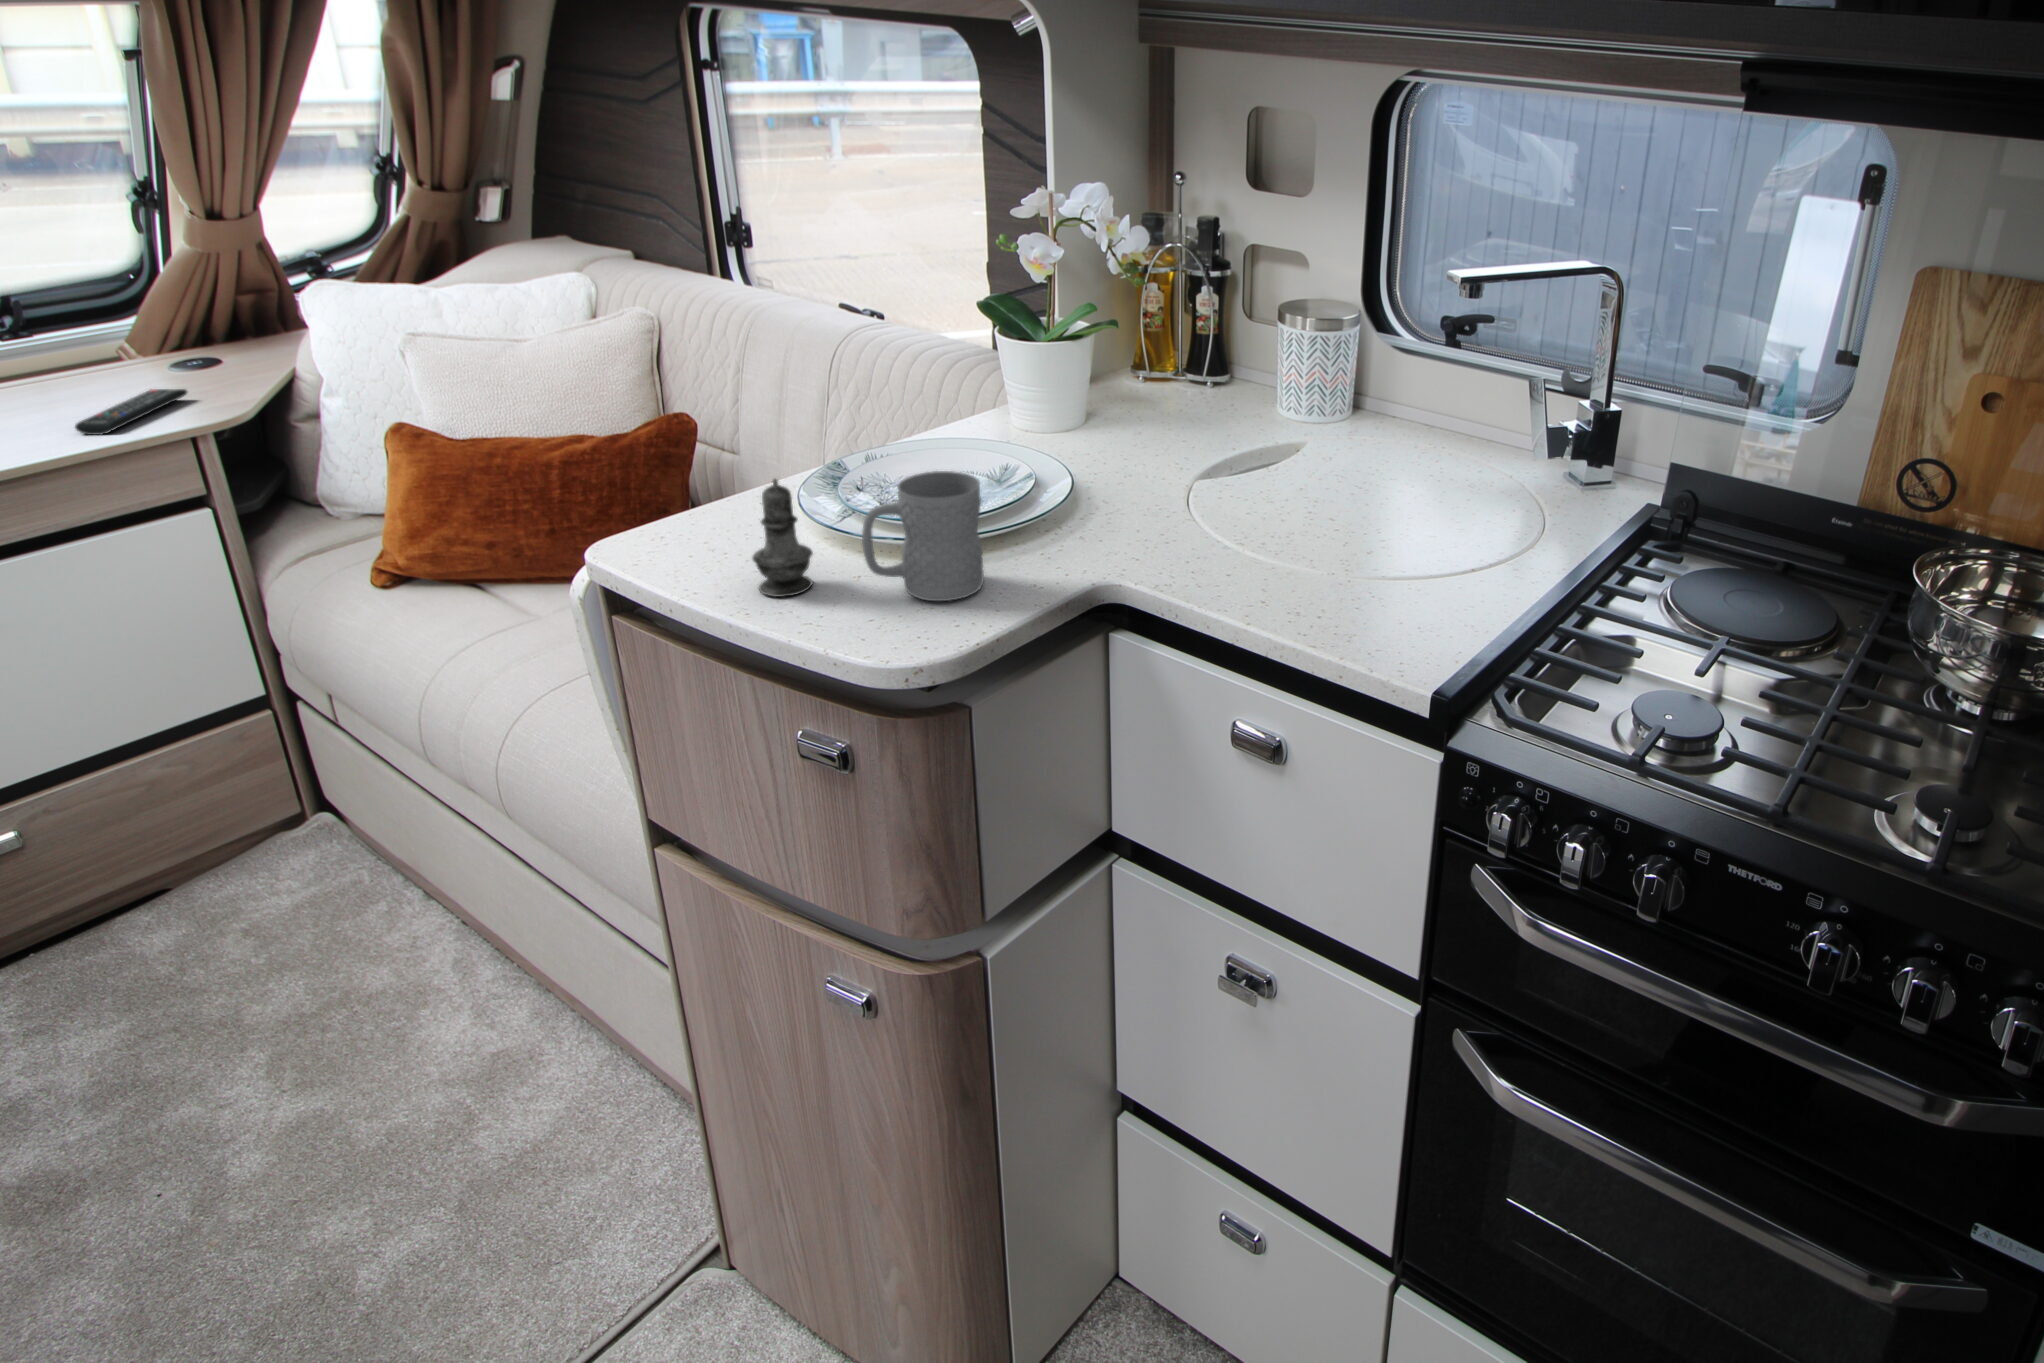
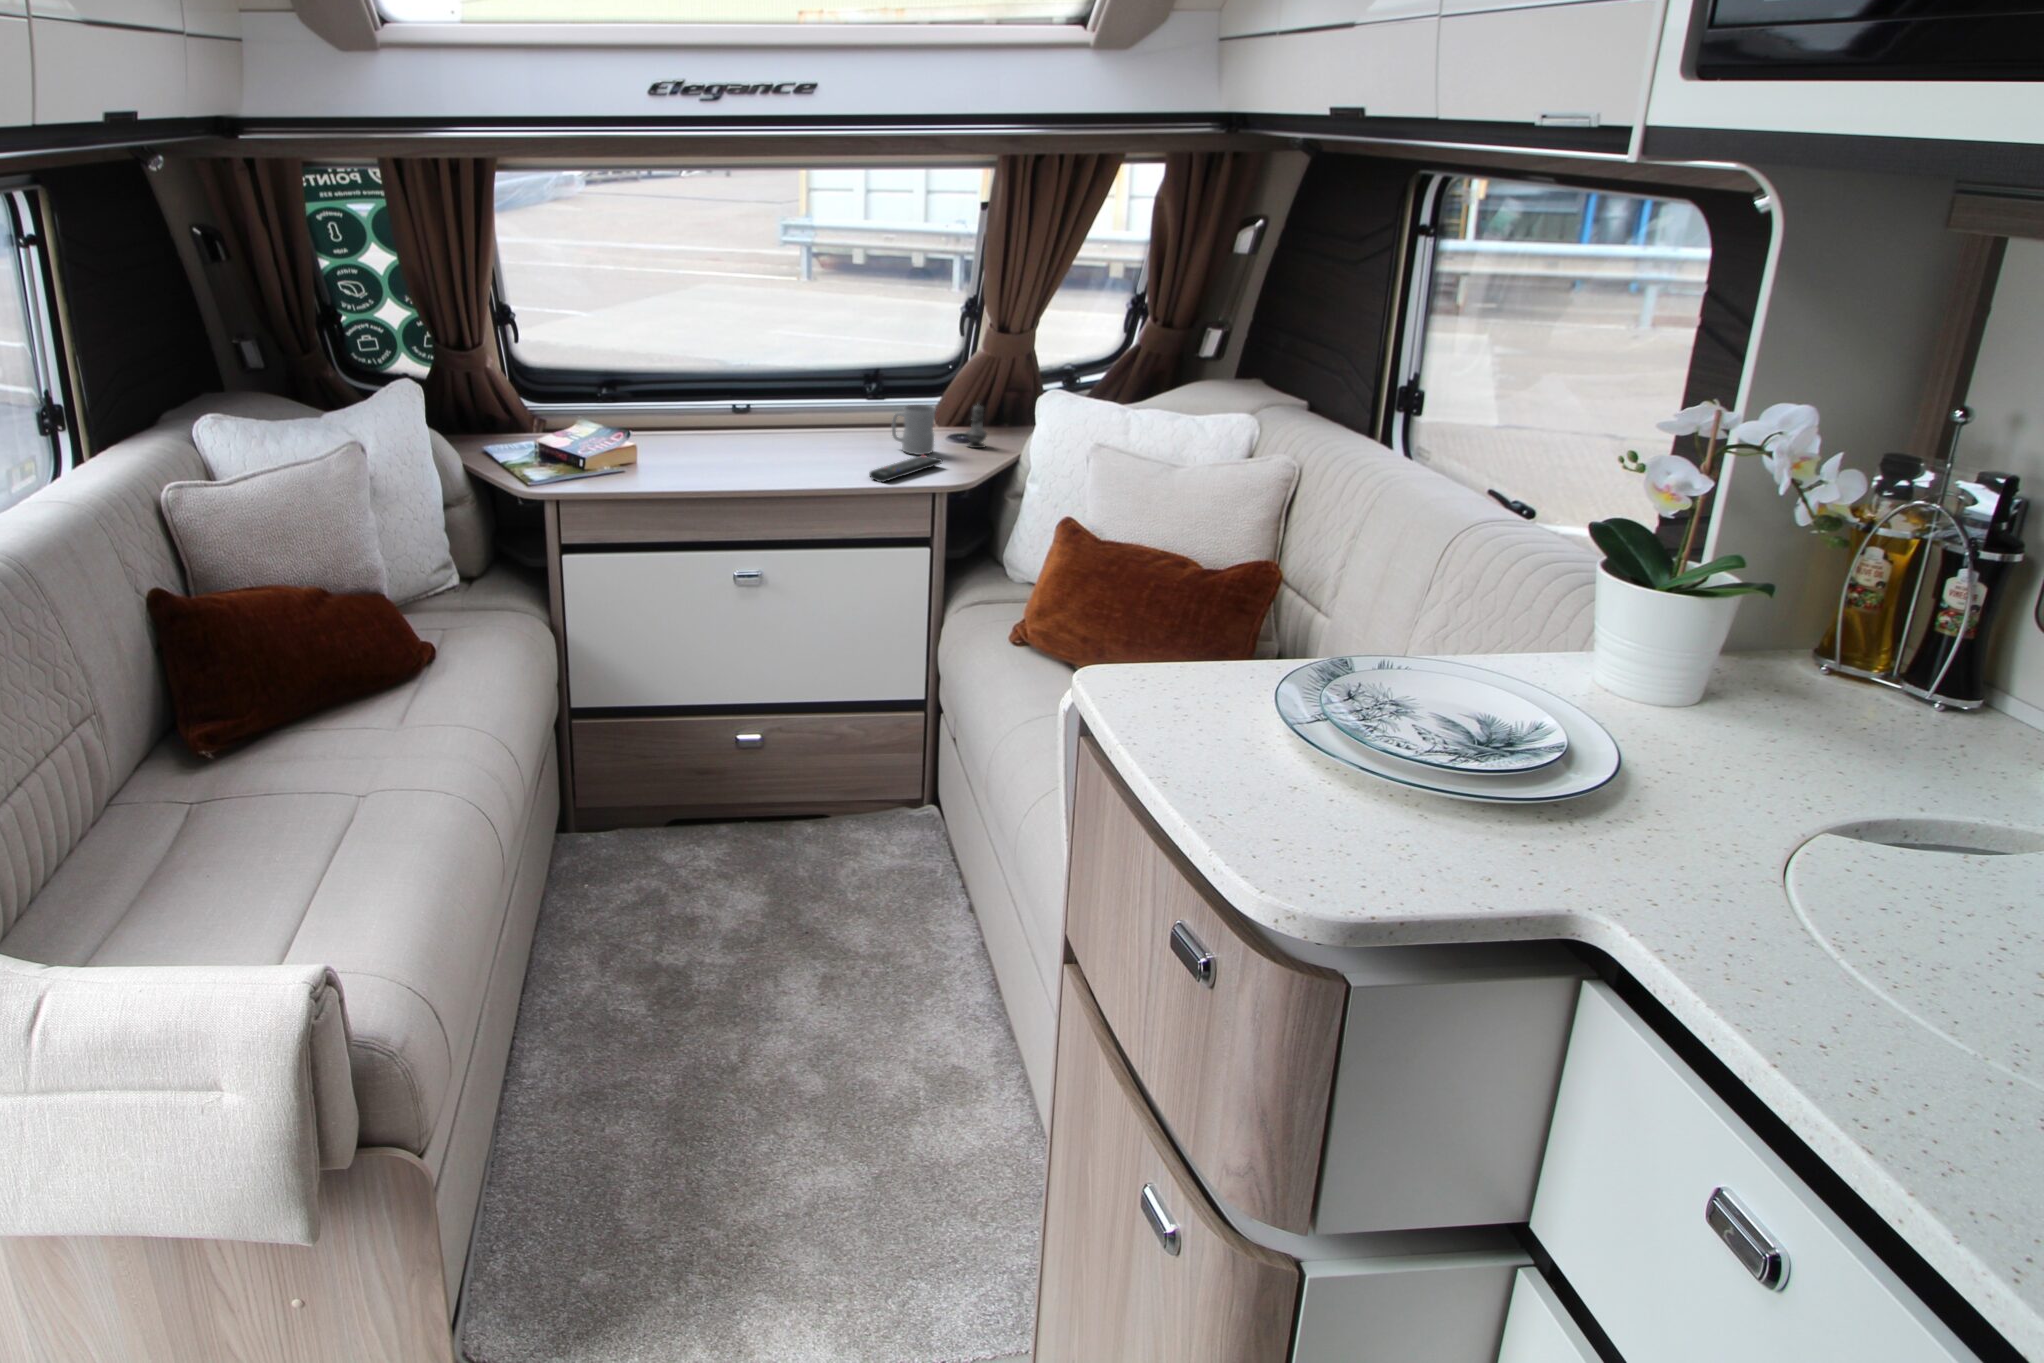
mug: present [862,471,984,601] -> present [892,405,935,455]
salt shaker: present [752,479,813,597] -> present [967,404,987,448]

